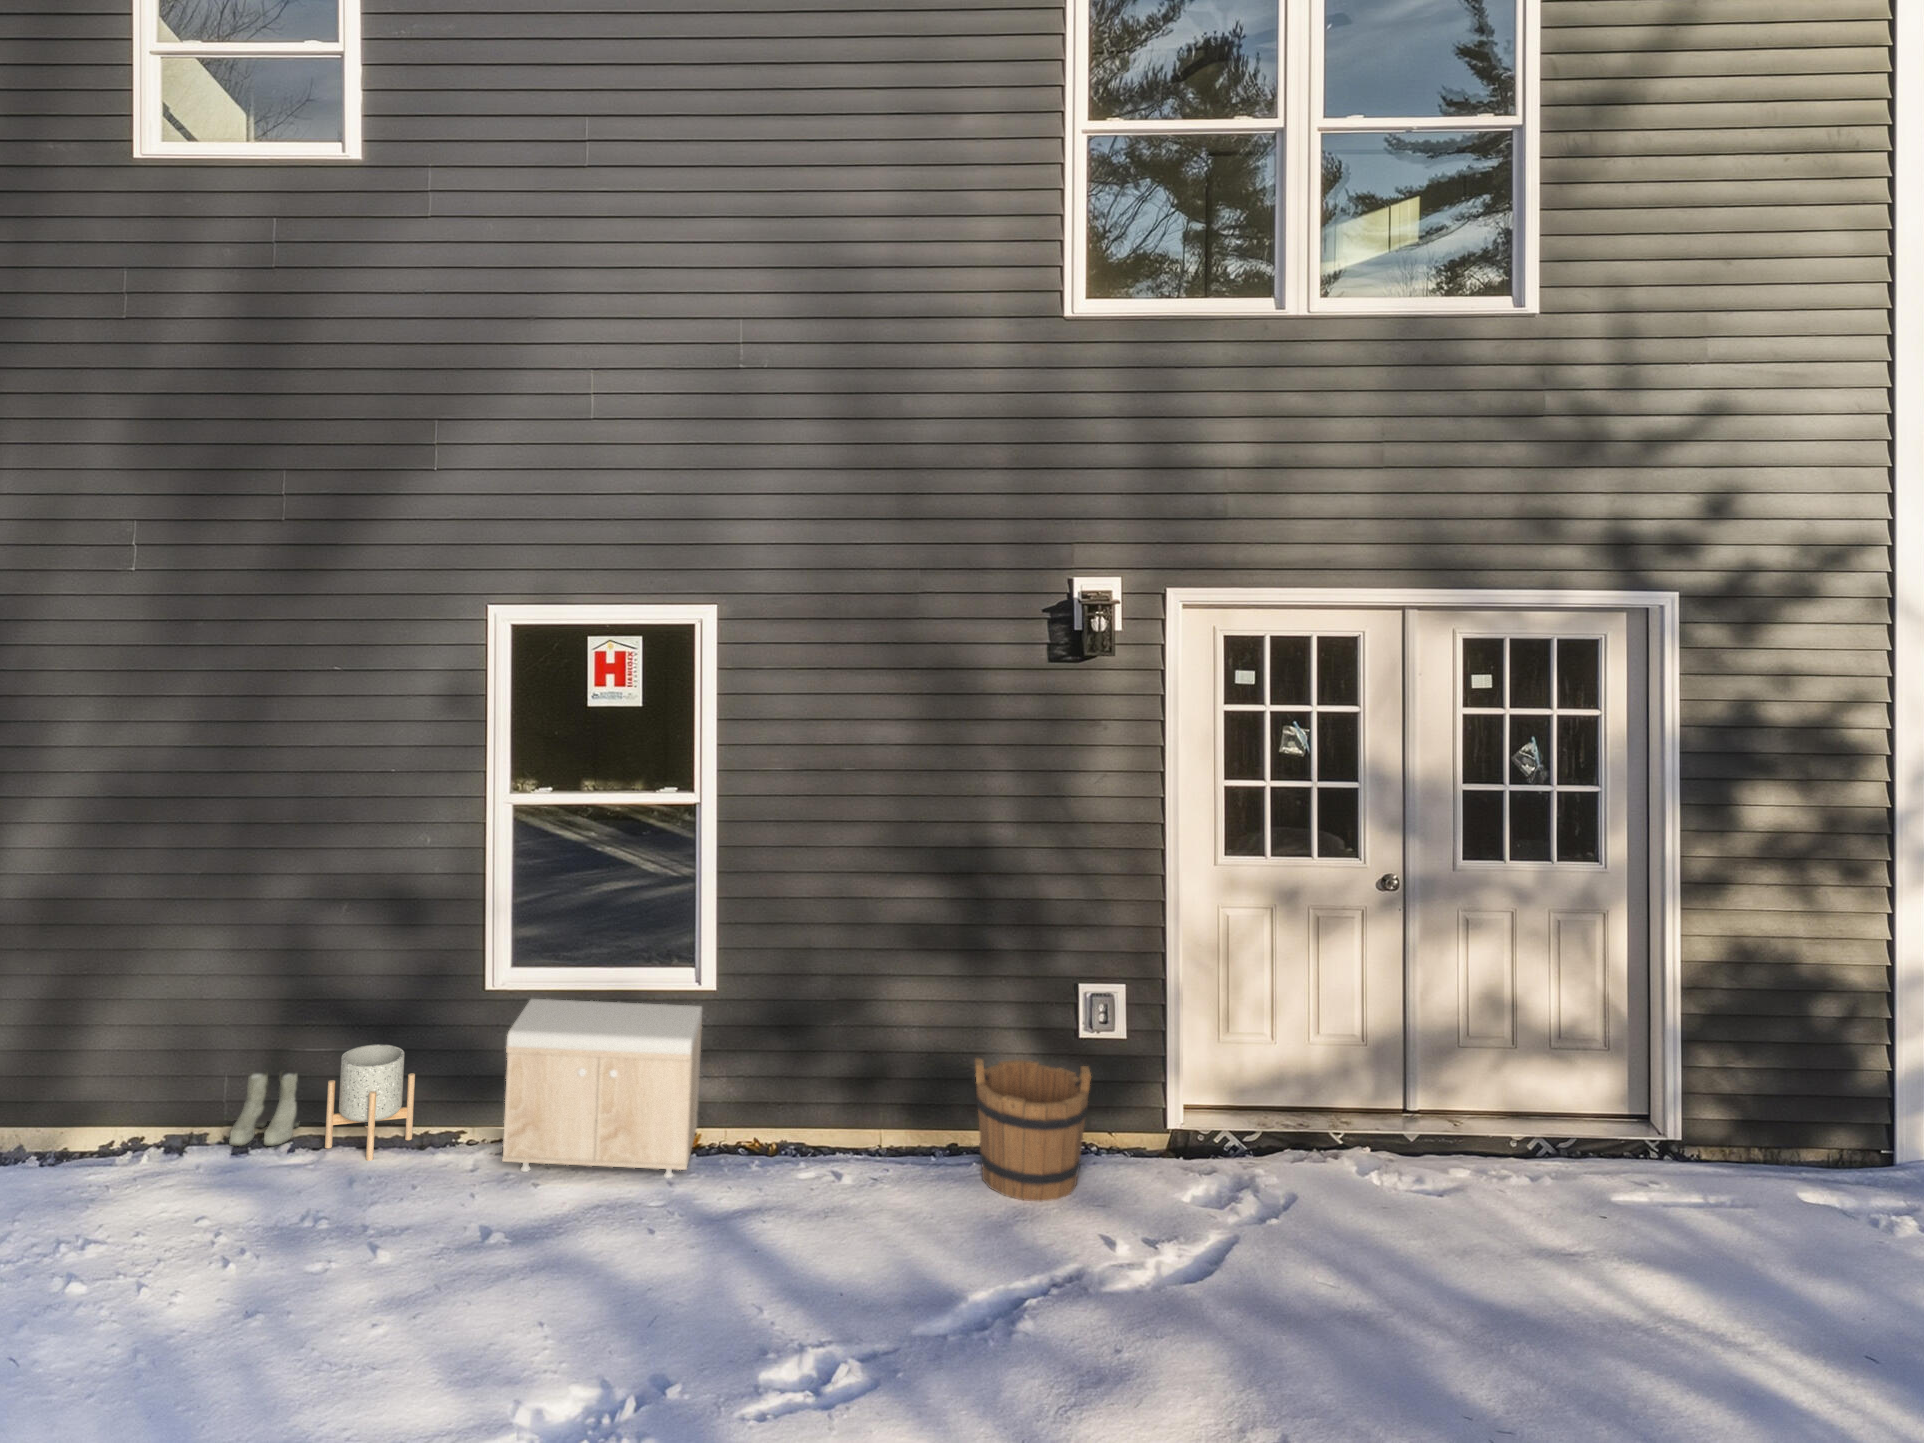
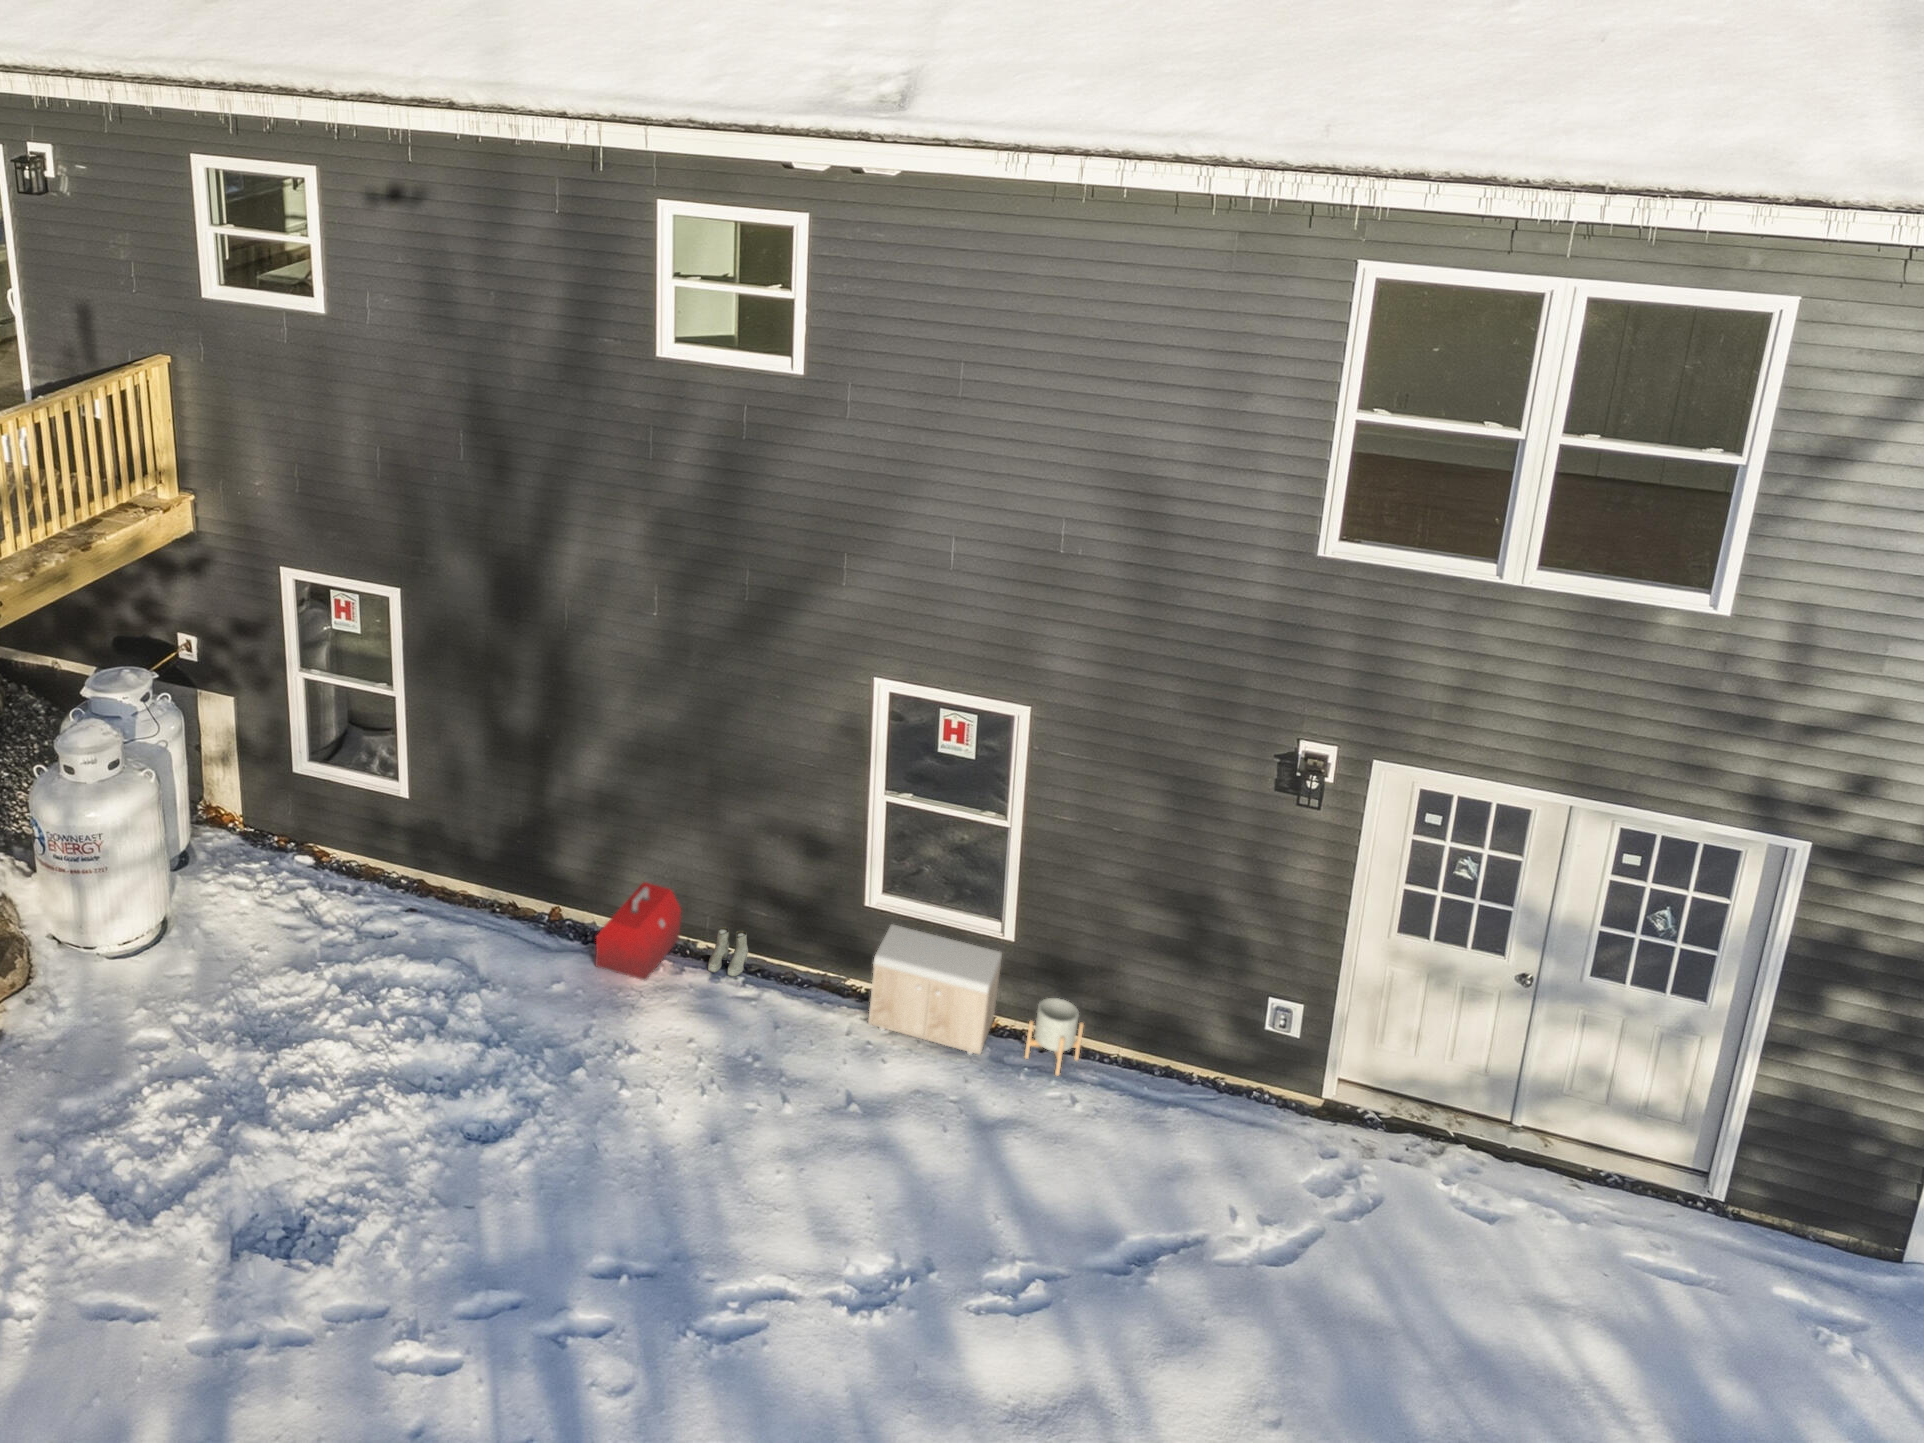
toolbox: none [18,1021,187,1176] -> present [595,882,681,980]
planter: present [325,1045,415,1161] -> present [1025,998,1084,1076]
bucket: present [972,1058,1091,1202] -> none [1175,1030,1259,1130]

